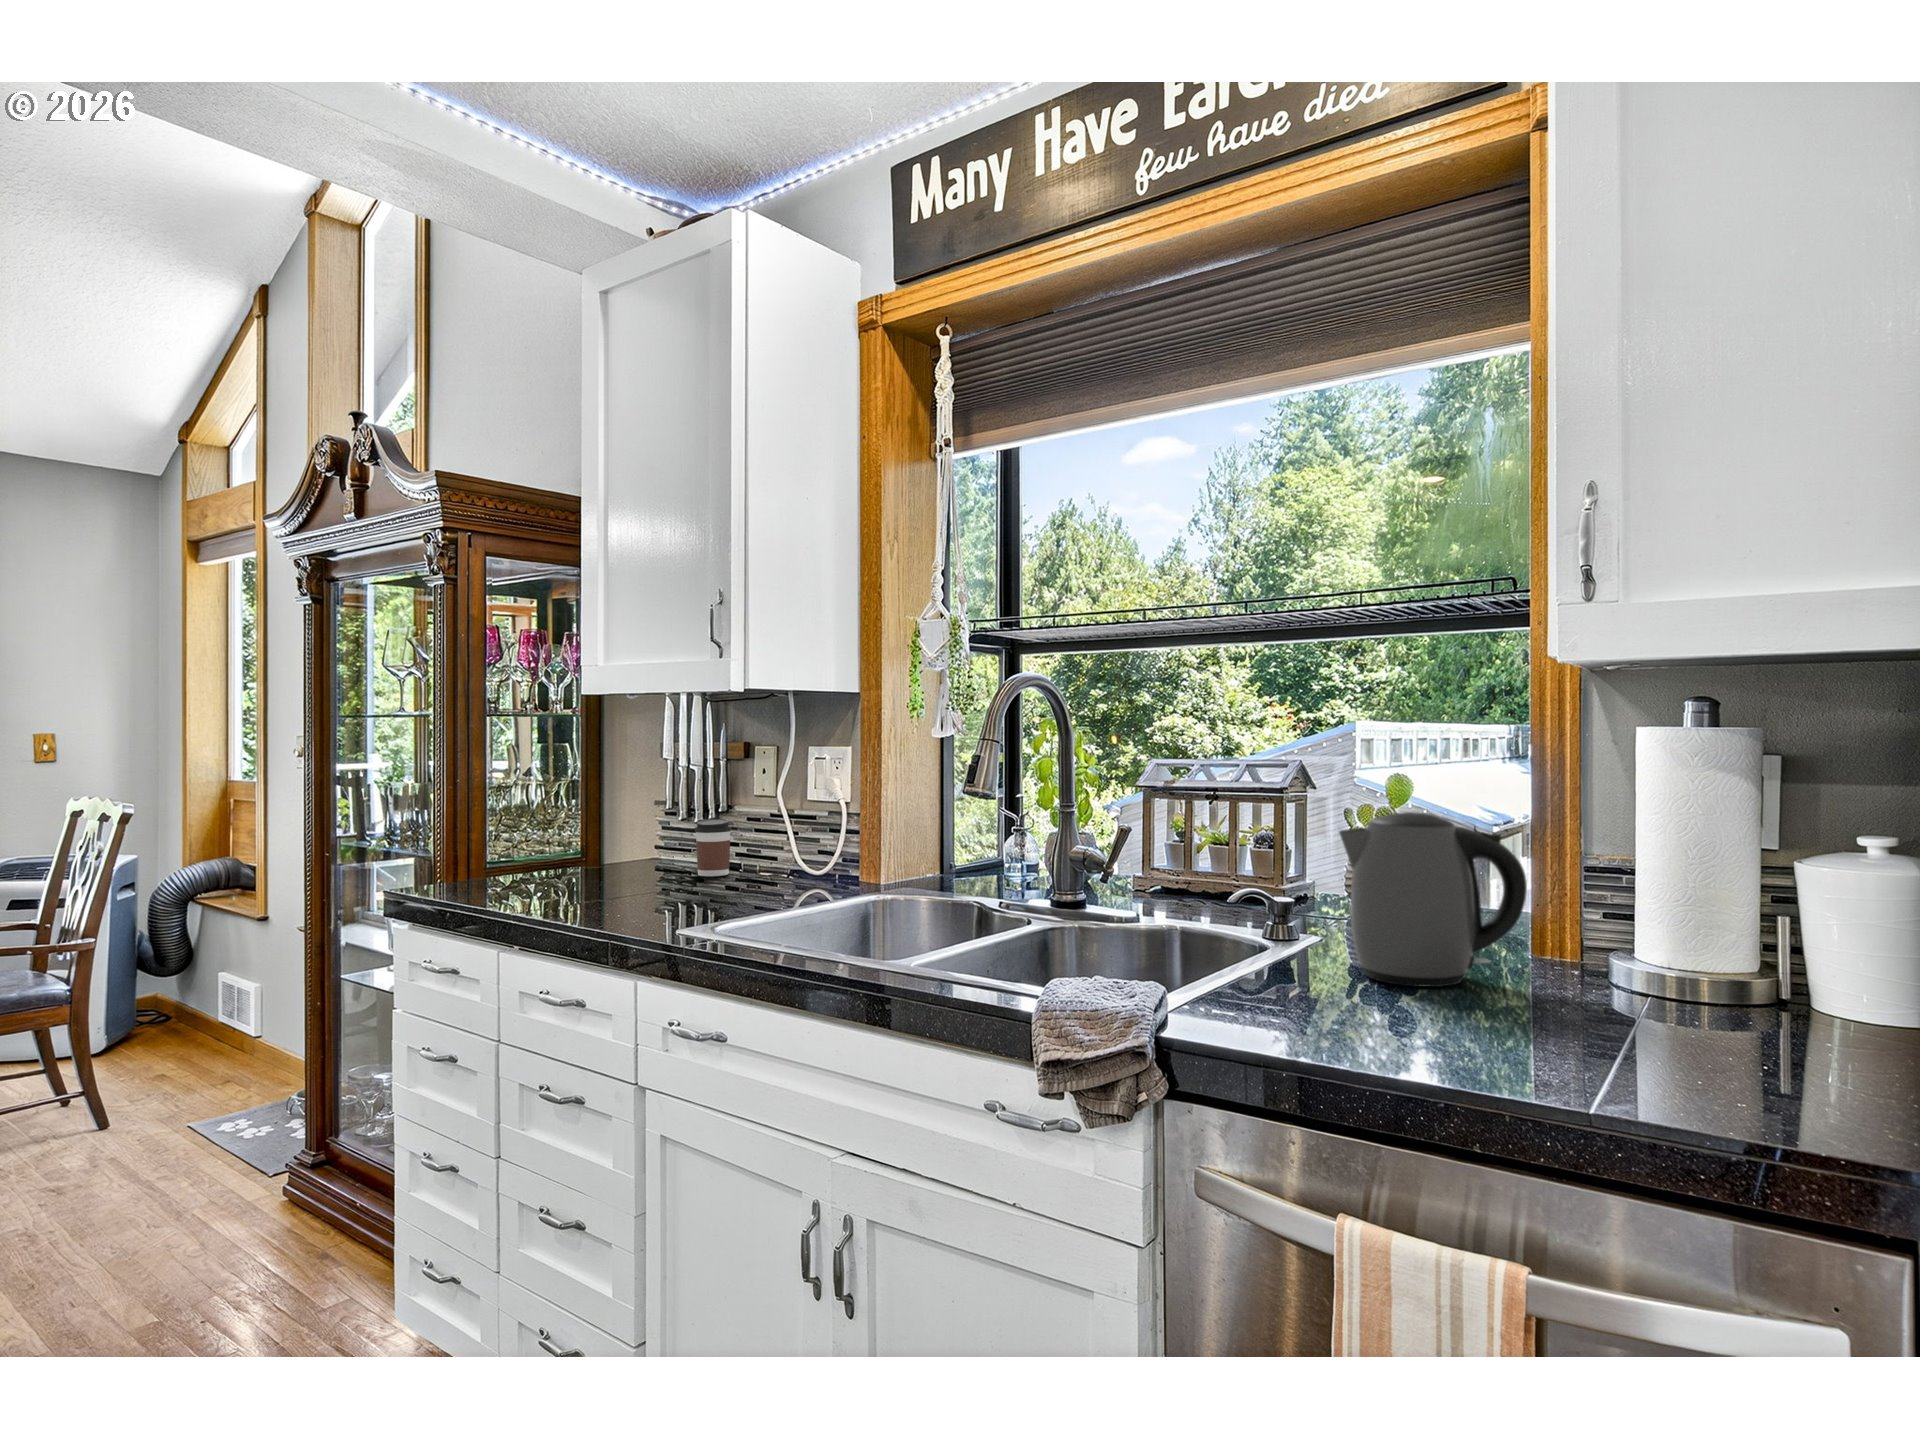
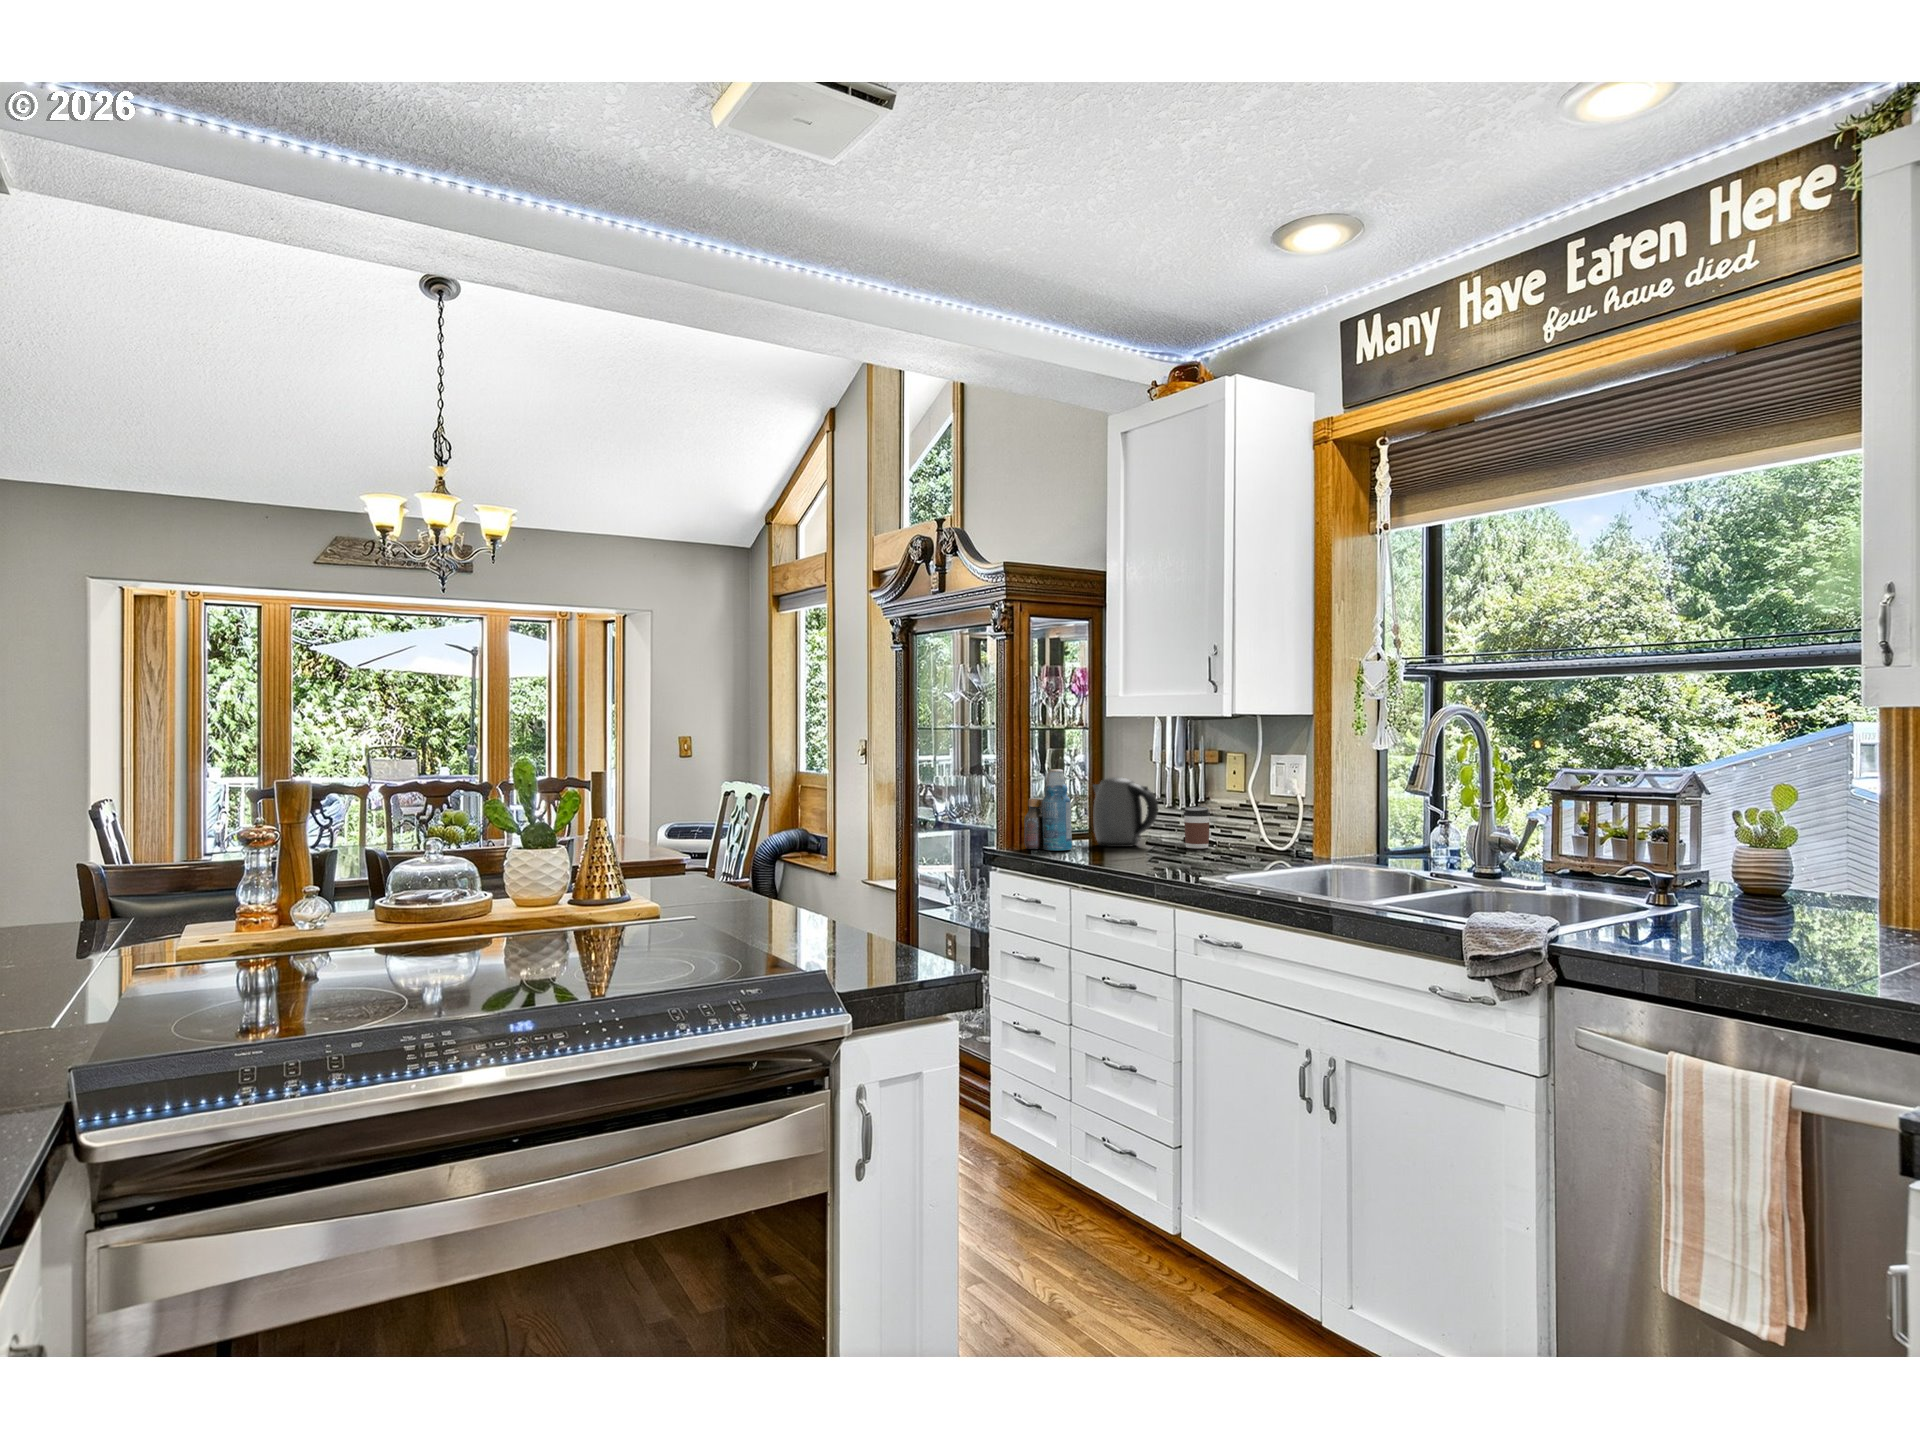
bottle: none [454,771,527,891] -> present [1024,769,1072,850]
kettle: present [1339,812,1527,987] -> present [1093,777,1158,847]

